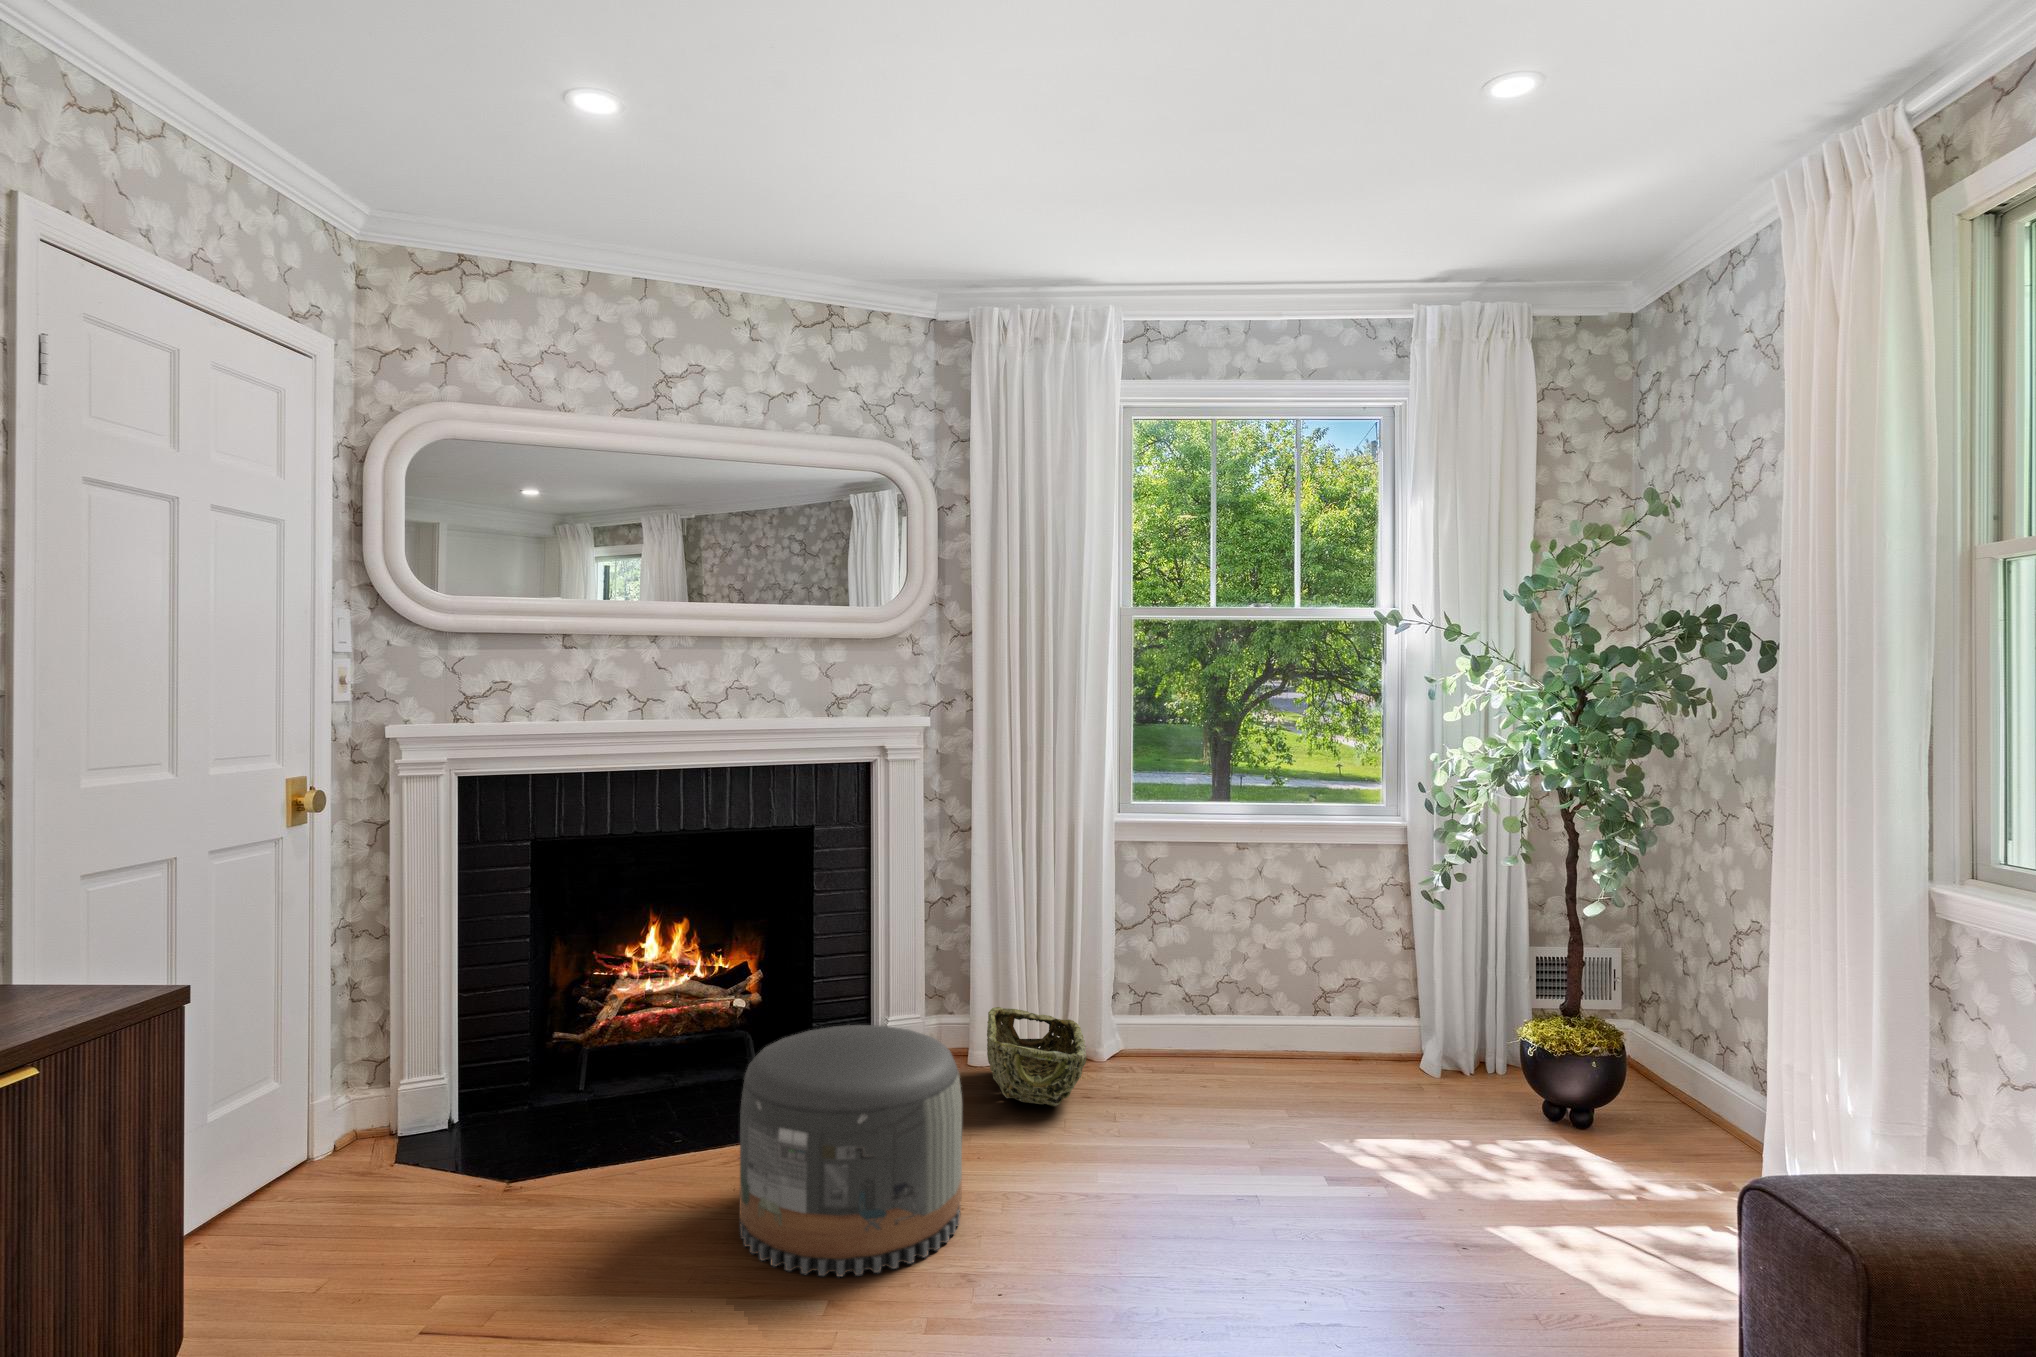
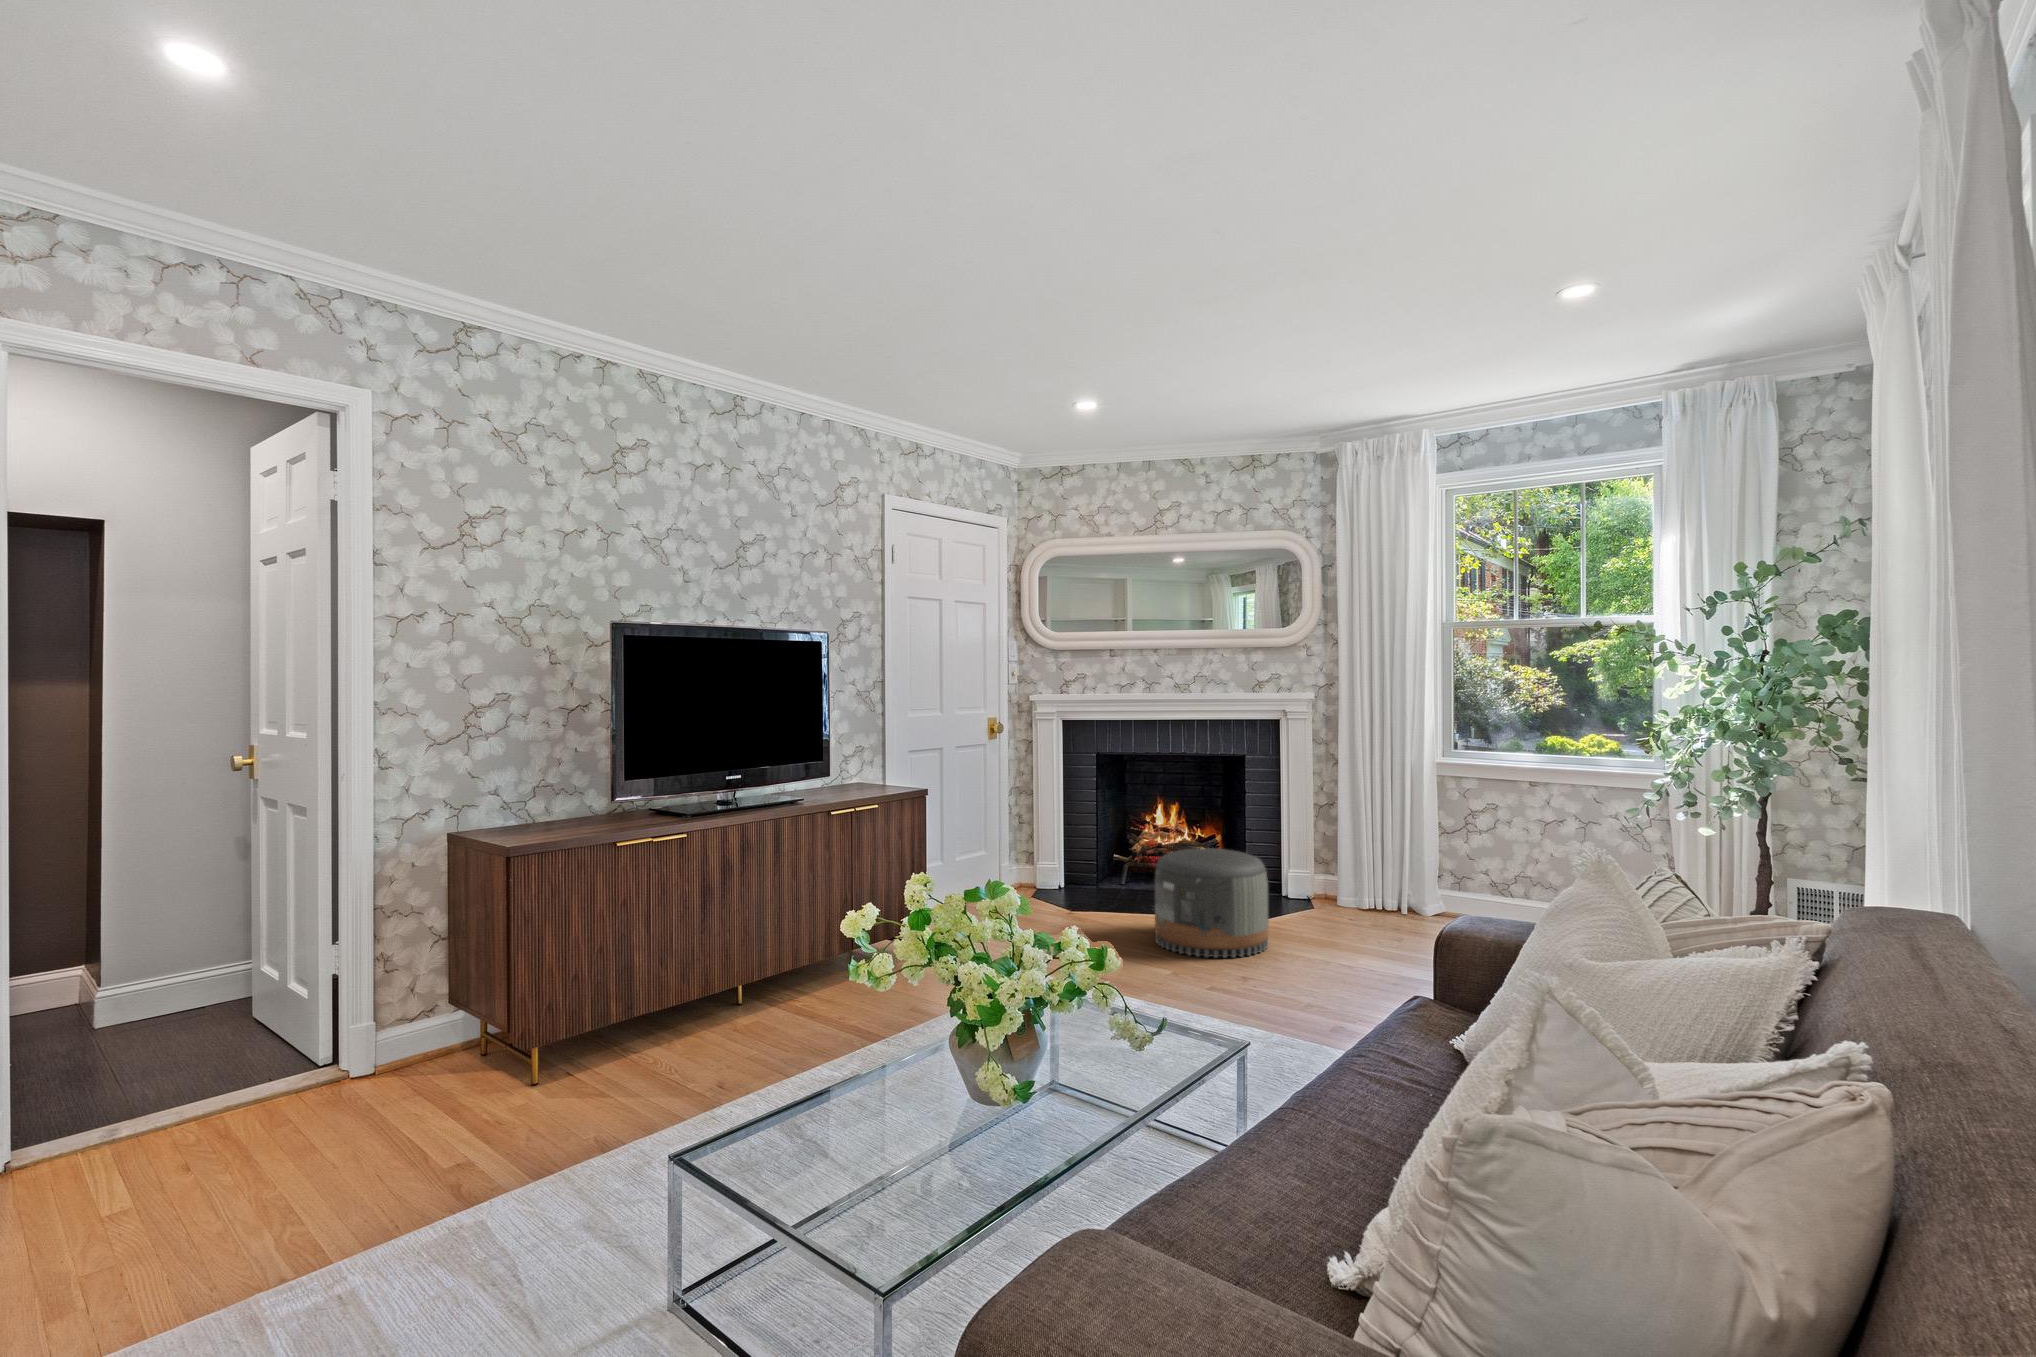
woven basket: present [987,1007,1087,1106] -> none [1323,871,1401,925]

